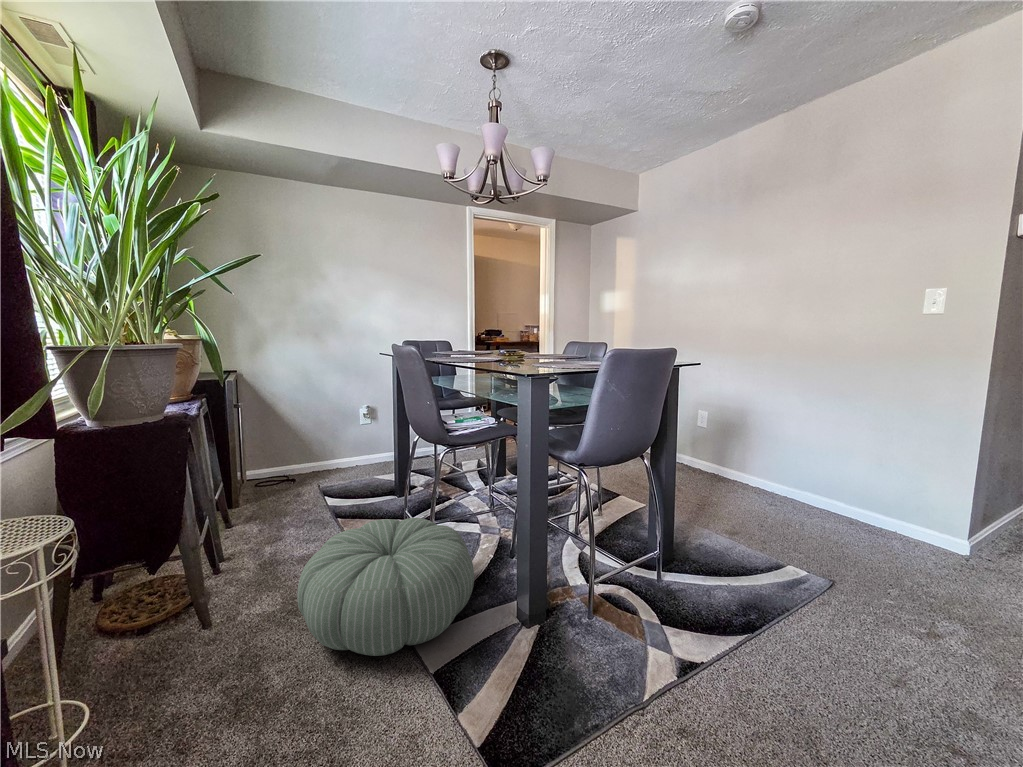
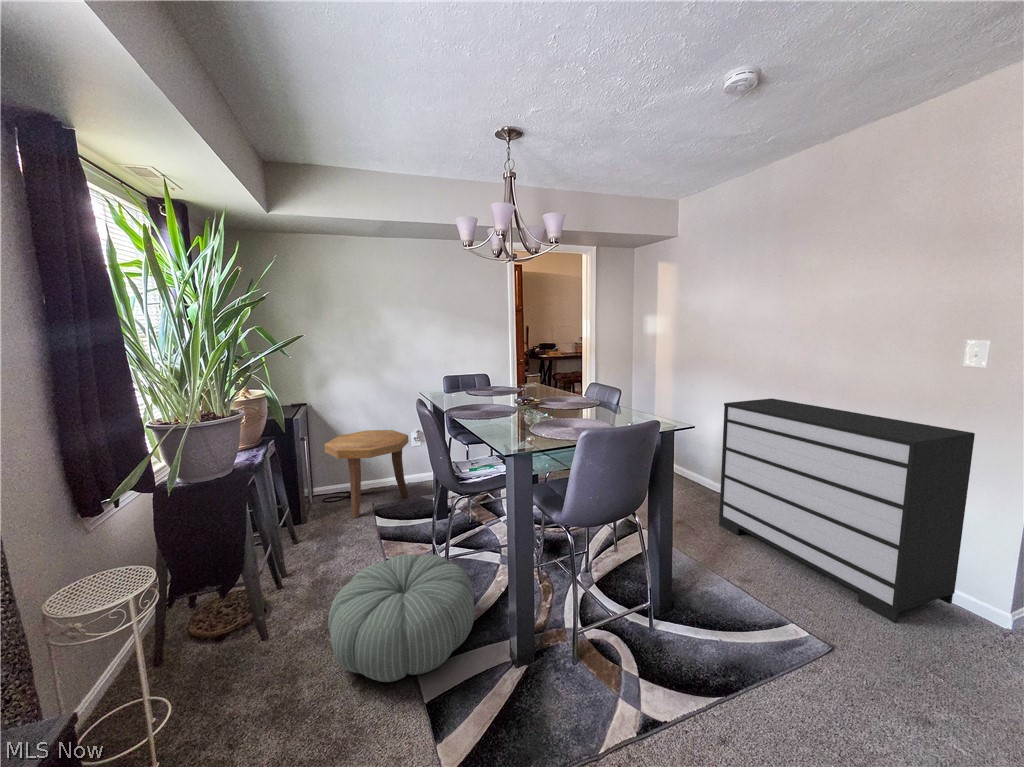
dresser: none [694,363,936,559] -> present [719,398,975,623]
side table: none [262,402,362,500] -> present [325,430,409,518]

